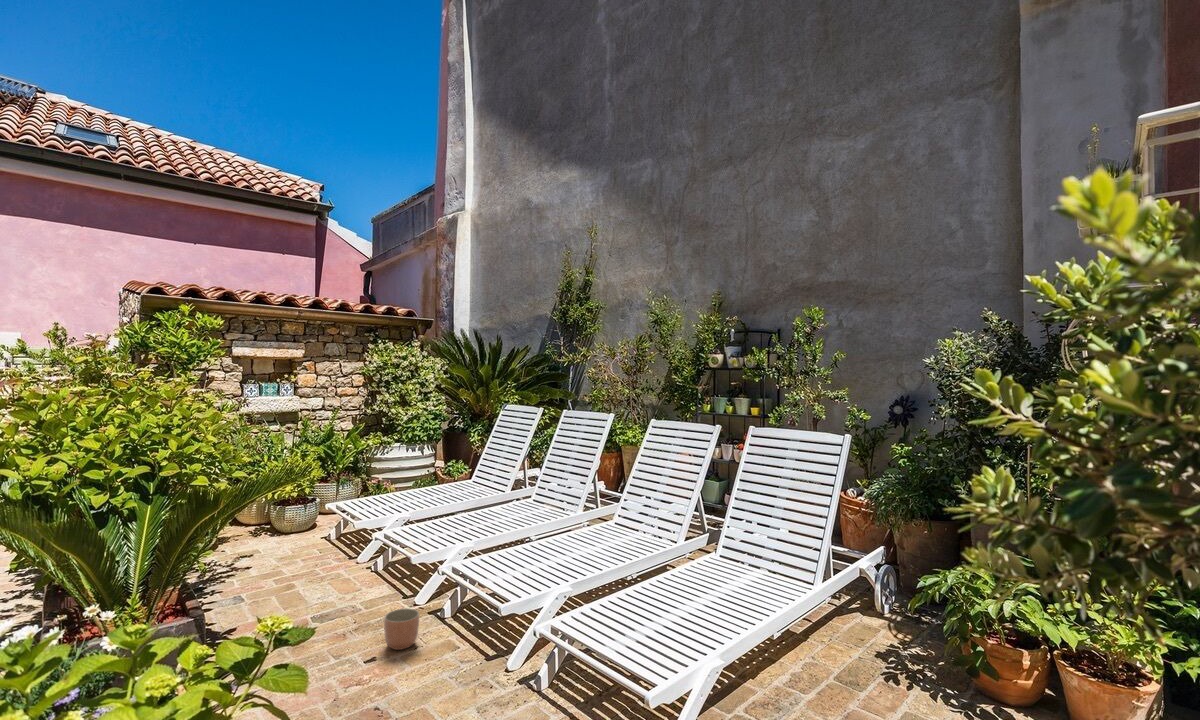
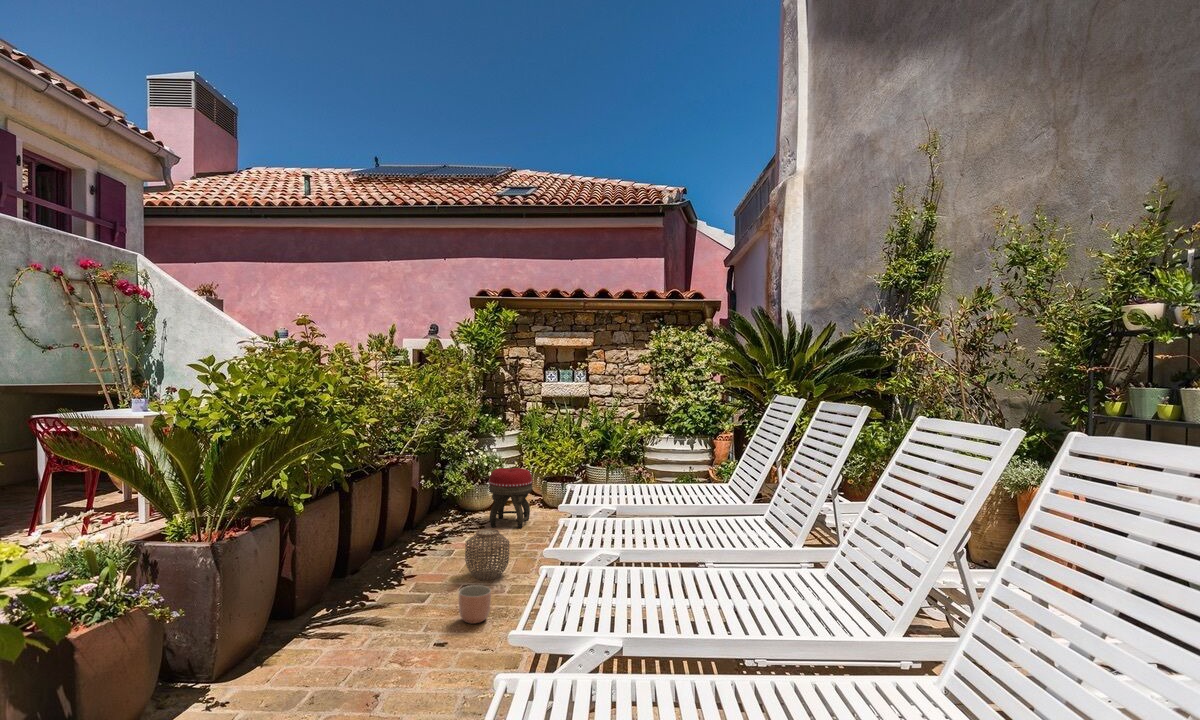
footstool: none [258,493,312,564] -> present [489,468,532,528]
woven basket: none [321,556,372,613] -> present [465,528,509,580]

